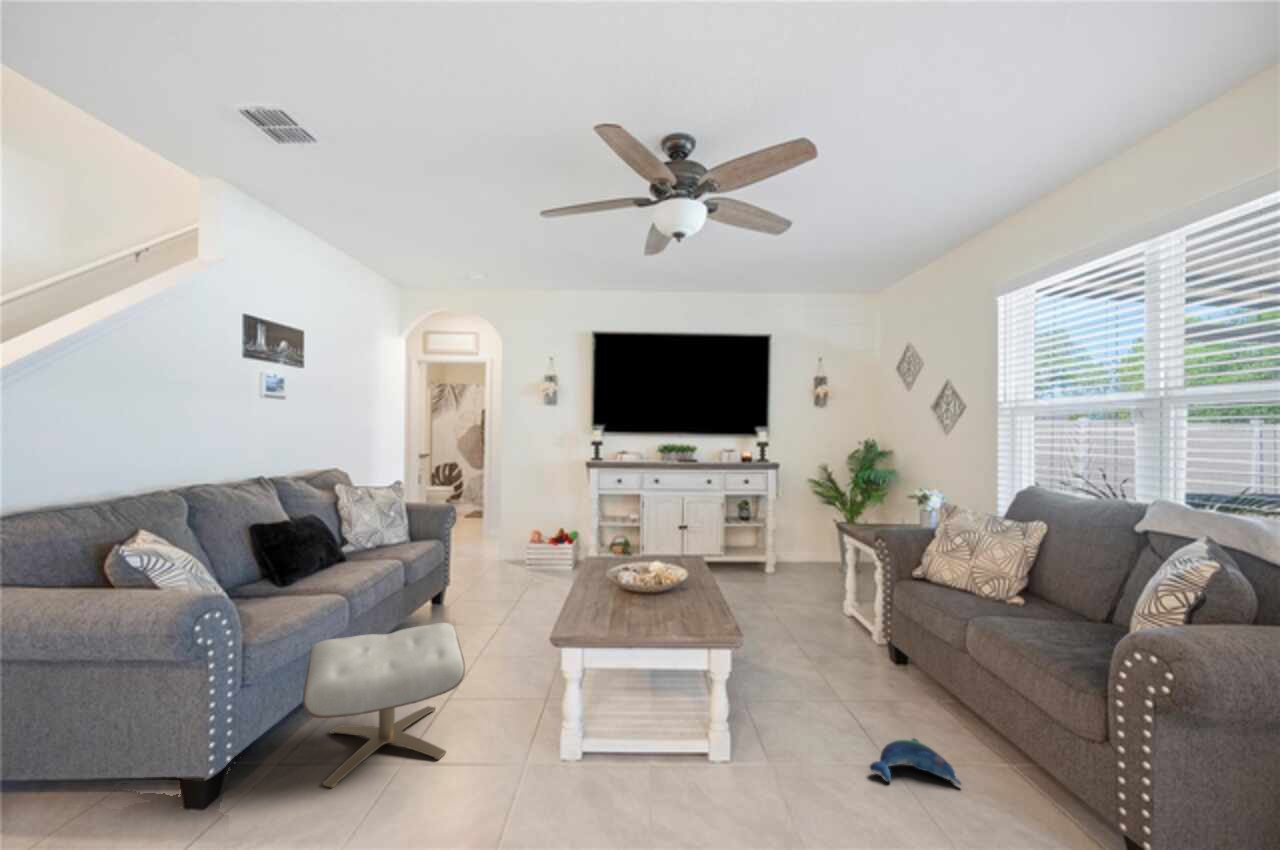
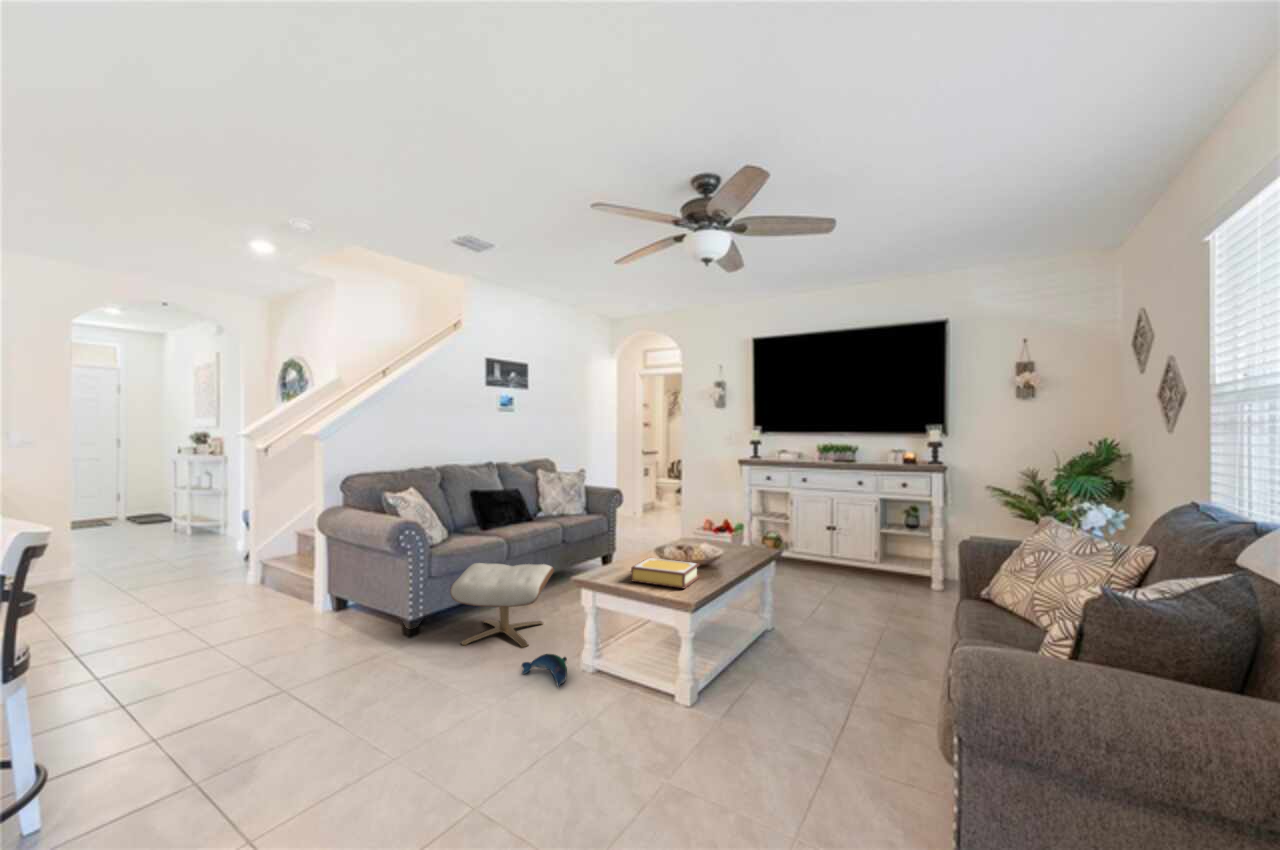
book: none [632,592,712,630] -> present [631,558,699,588]
plush toy: present [870,738,961,785] -> present [522,654,567,687]

